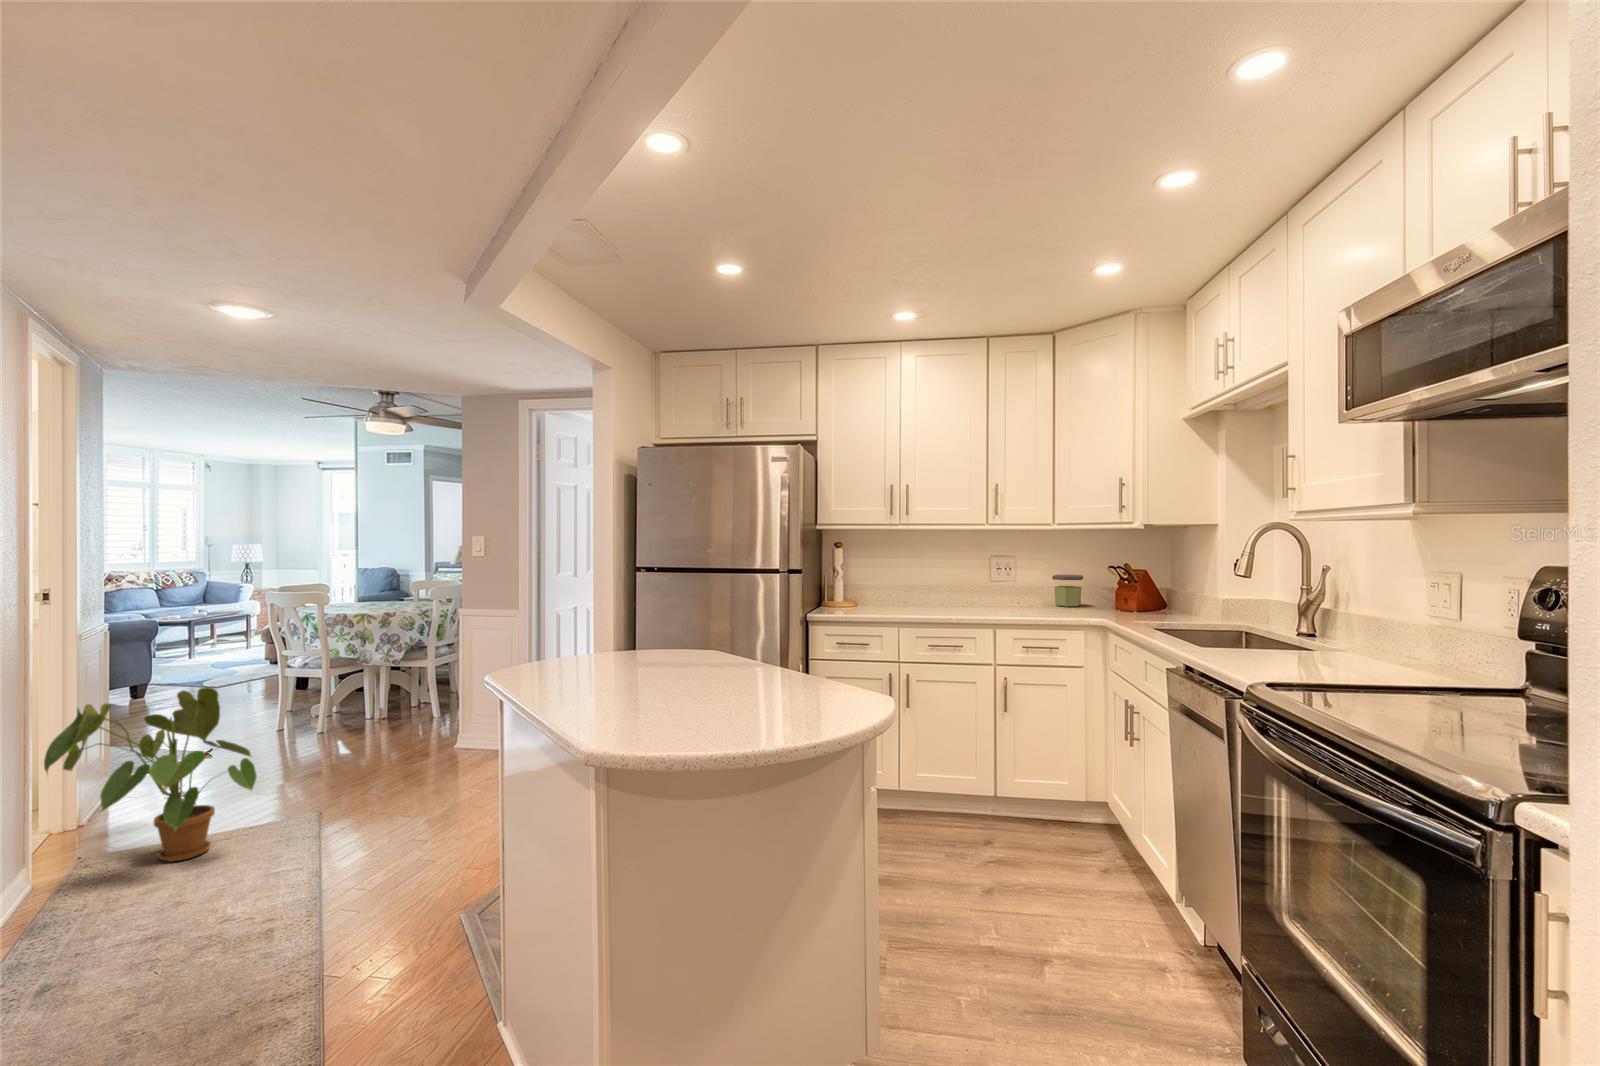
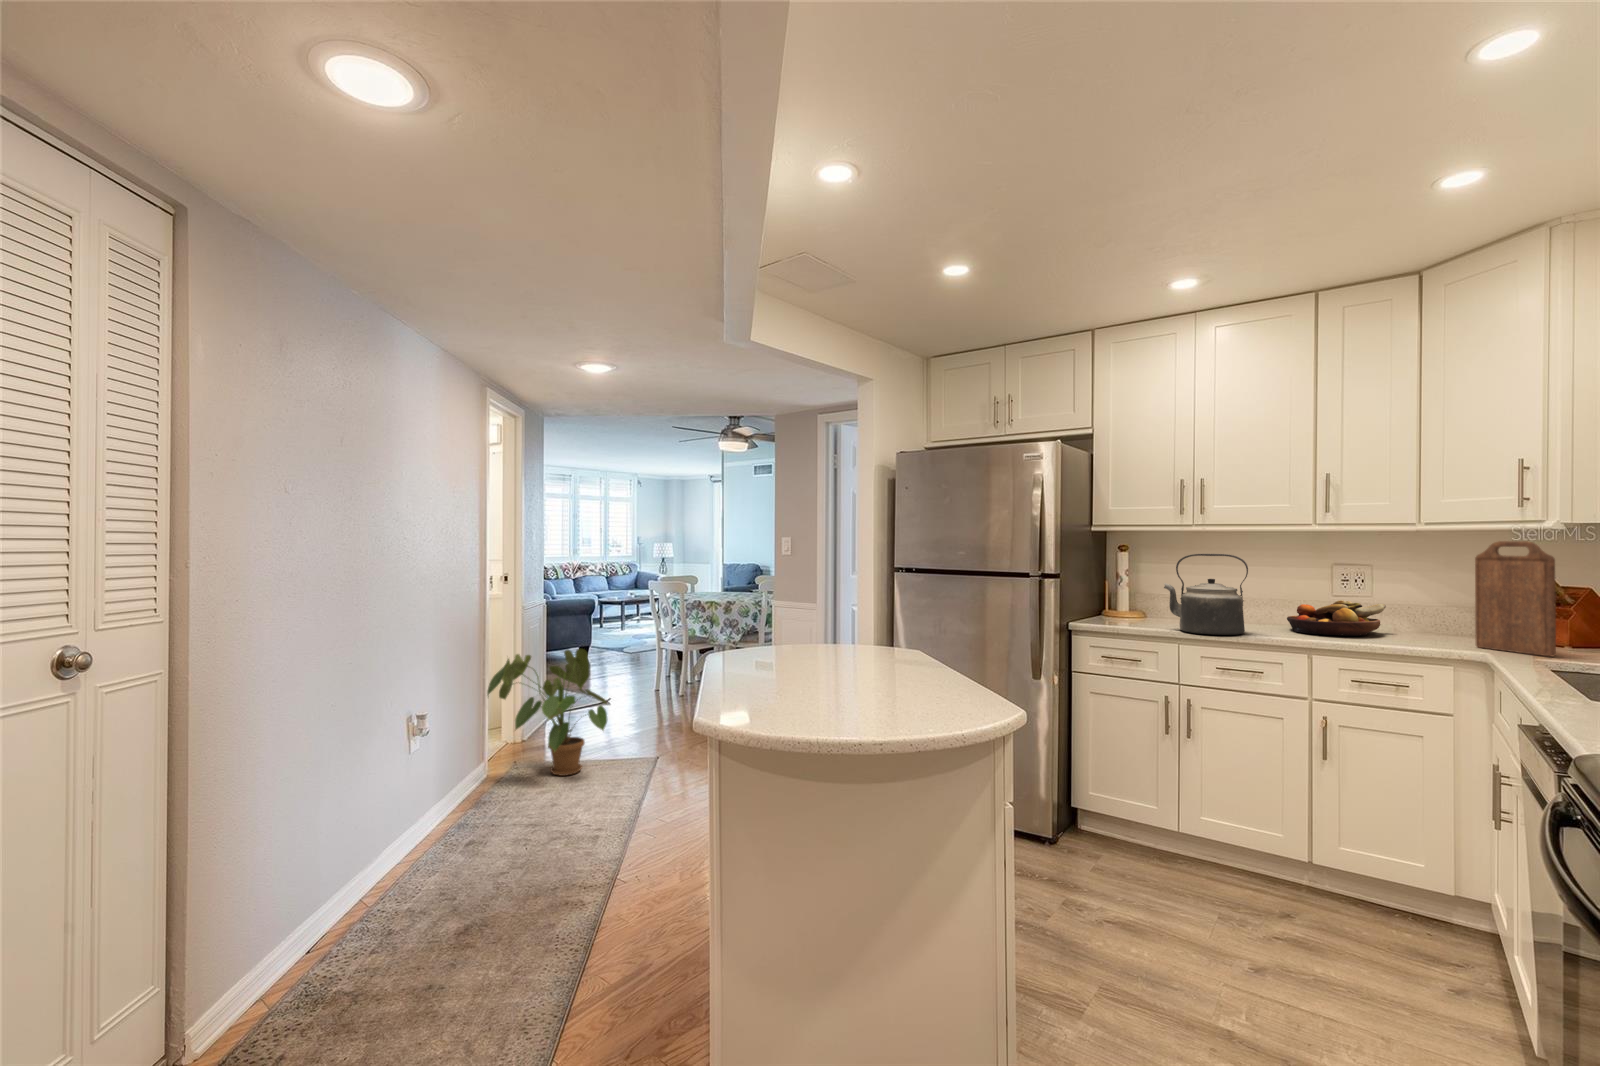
cutting board: none [1093,537,1141,619] -> present [1475,541,1556,656]
kettle: none [884,549,948,618] -> present [1164,554,1248,635]
jar: present [1052,575,1083,607] -> none [1423,591,1476,634]
fruit bowl: none [969,585,1033,612] -> present [1287,600,1386,636]

